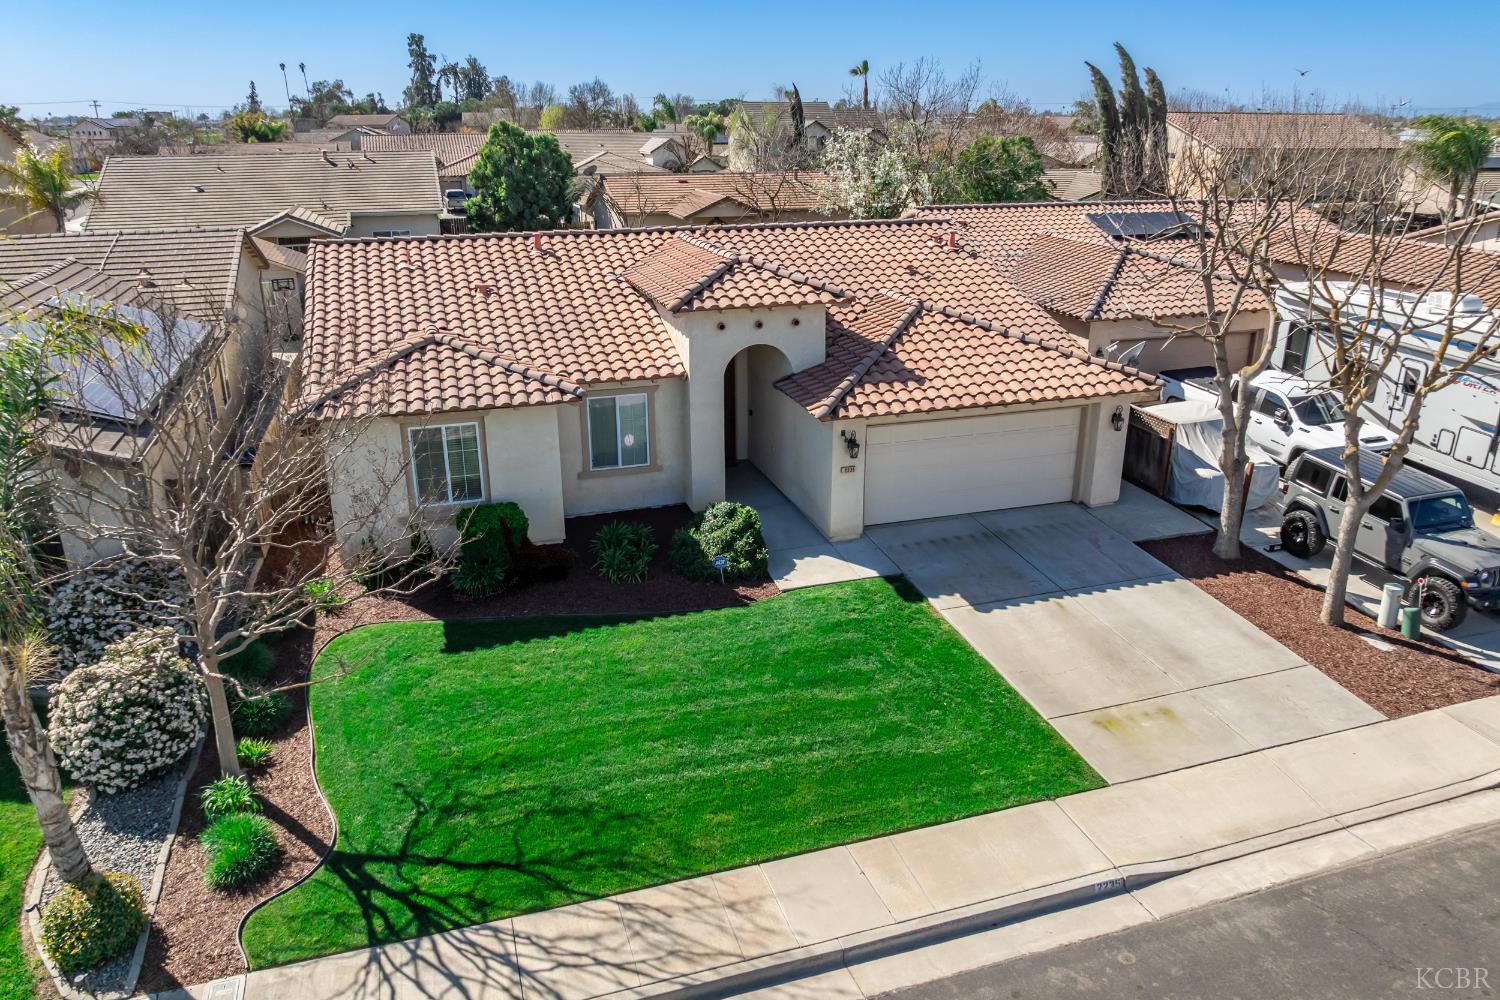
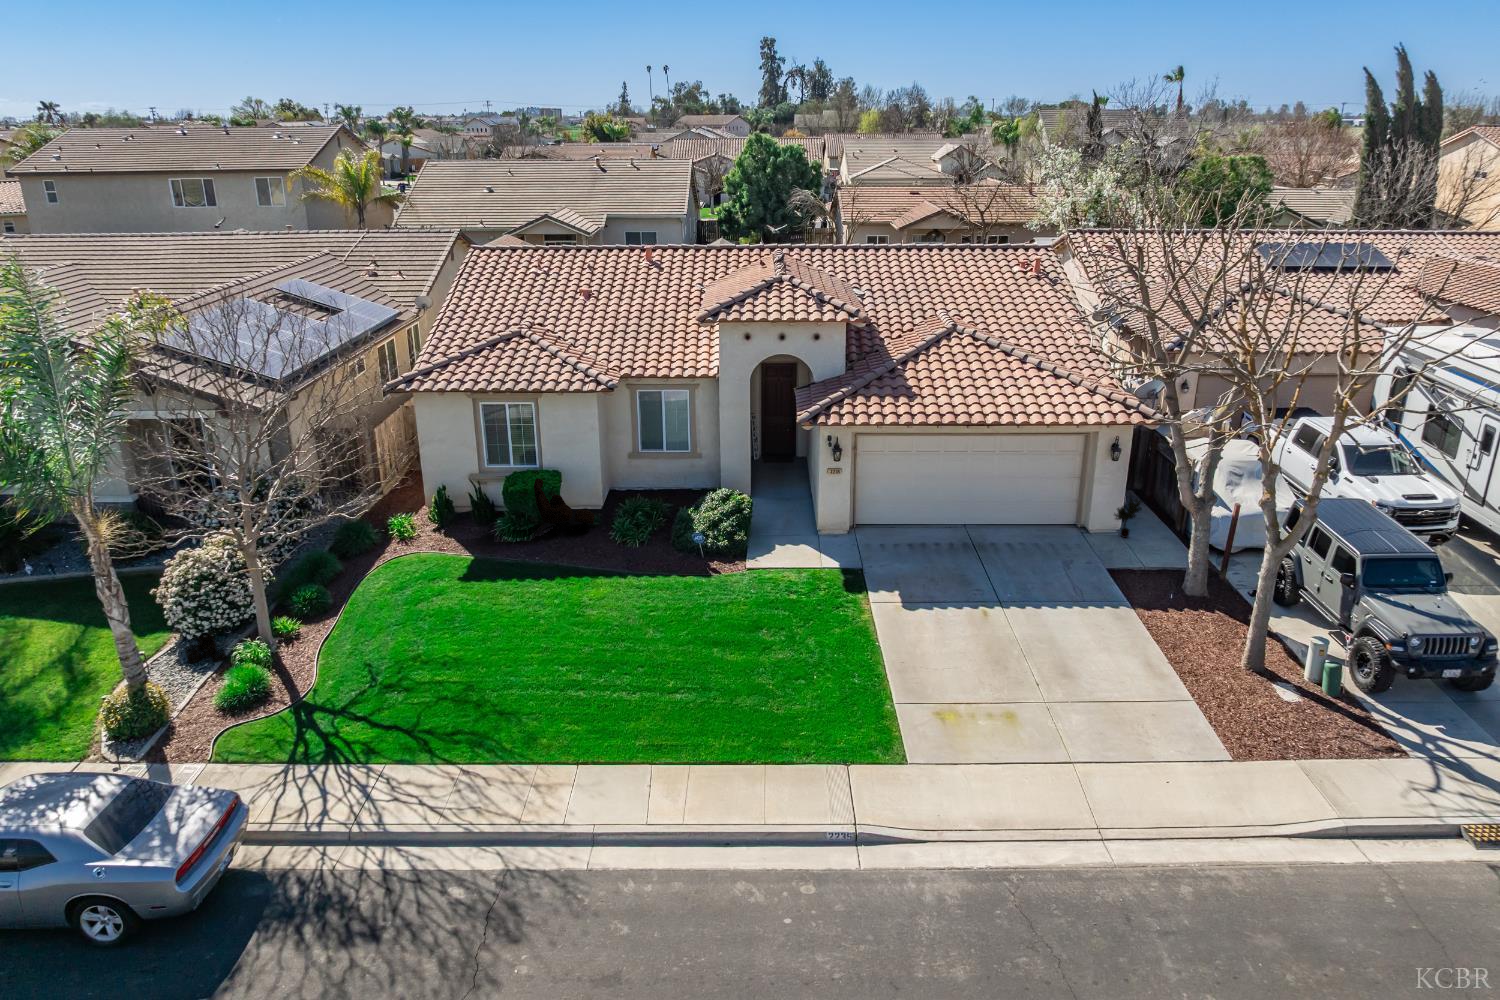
potted tree: none [1114,466,1141,510] -> present [1114,496,1142,538]
woven basket: none [120,782,184,829] -> present [185,633,226,663]

